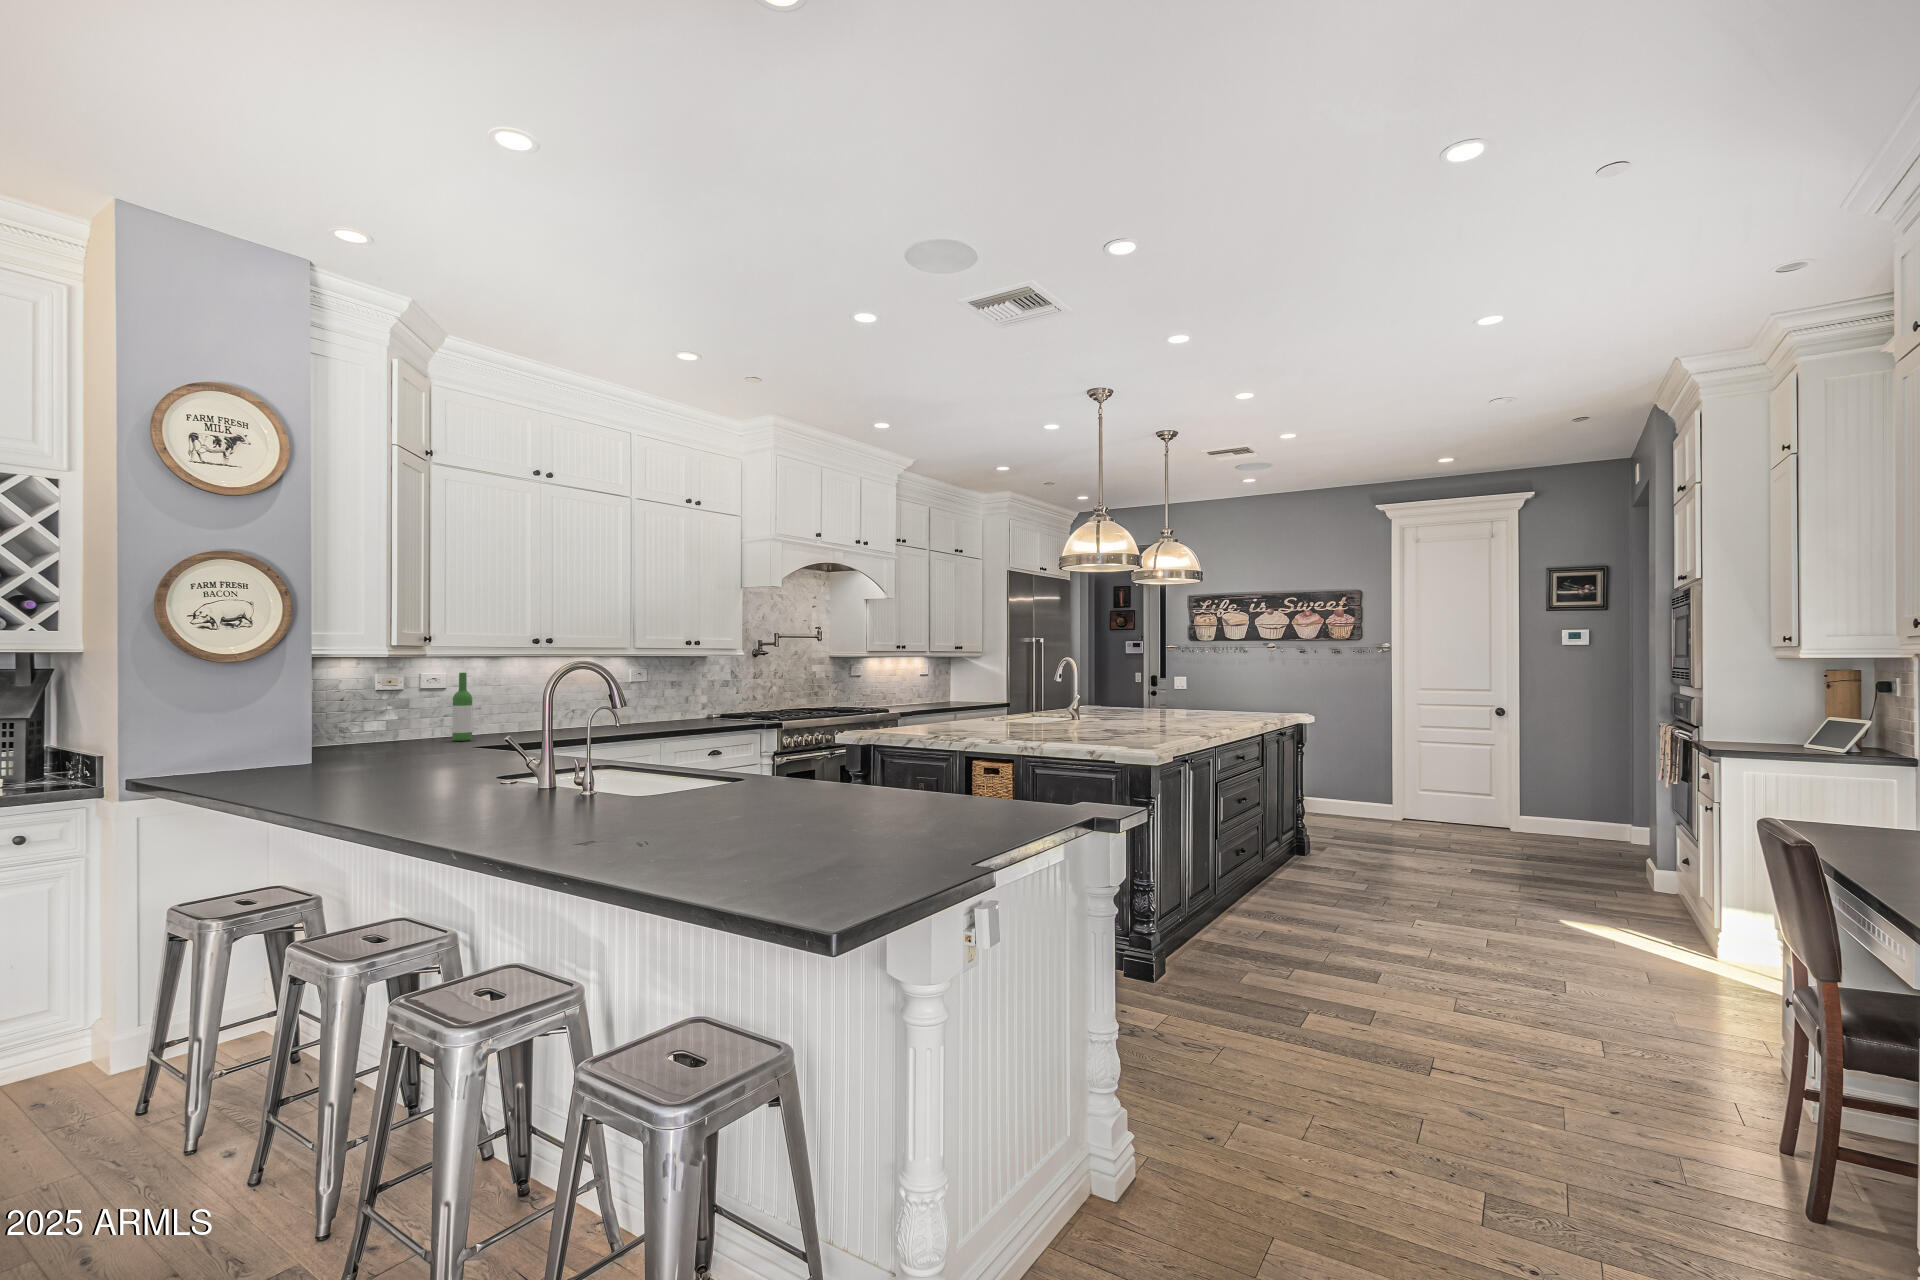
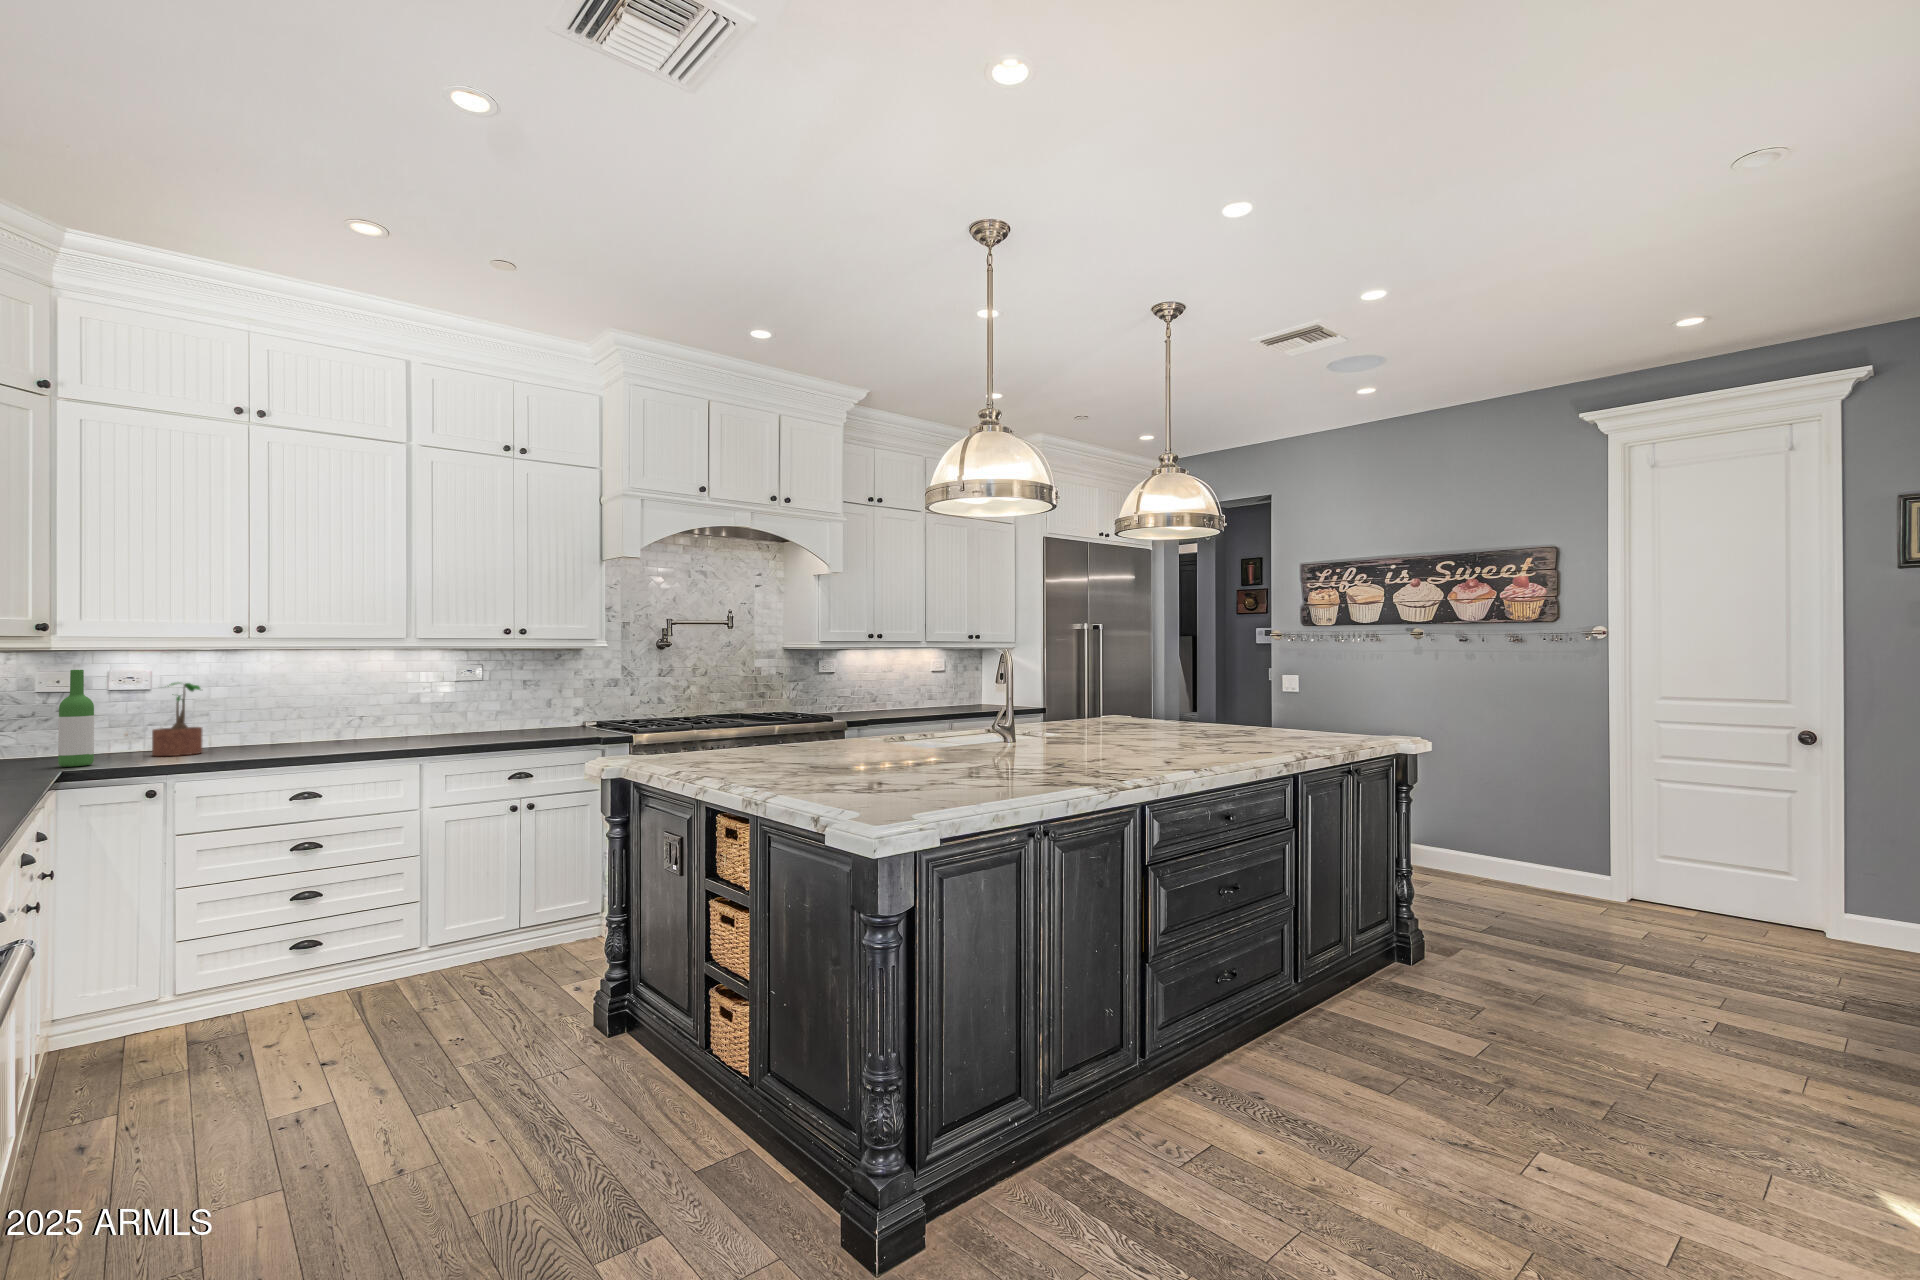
potted plant: none [474,682,508,736] -> present [152,683,202,756]

